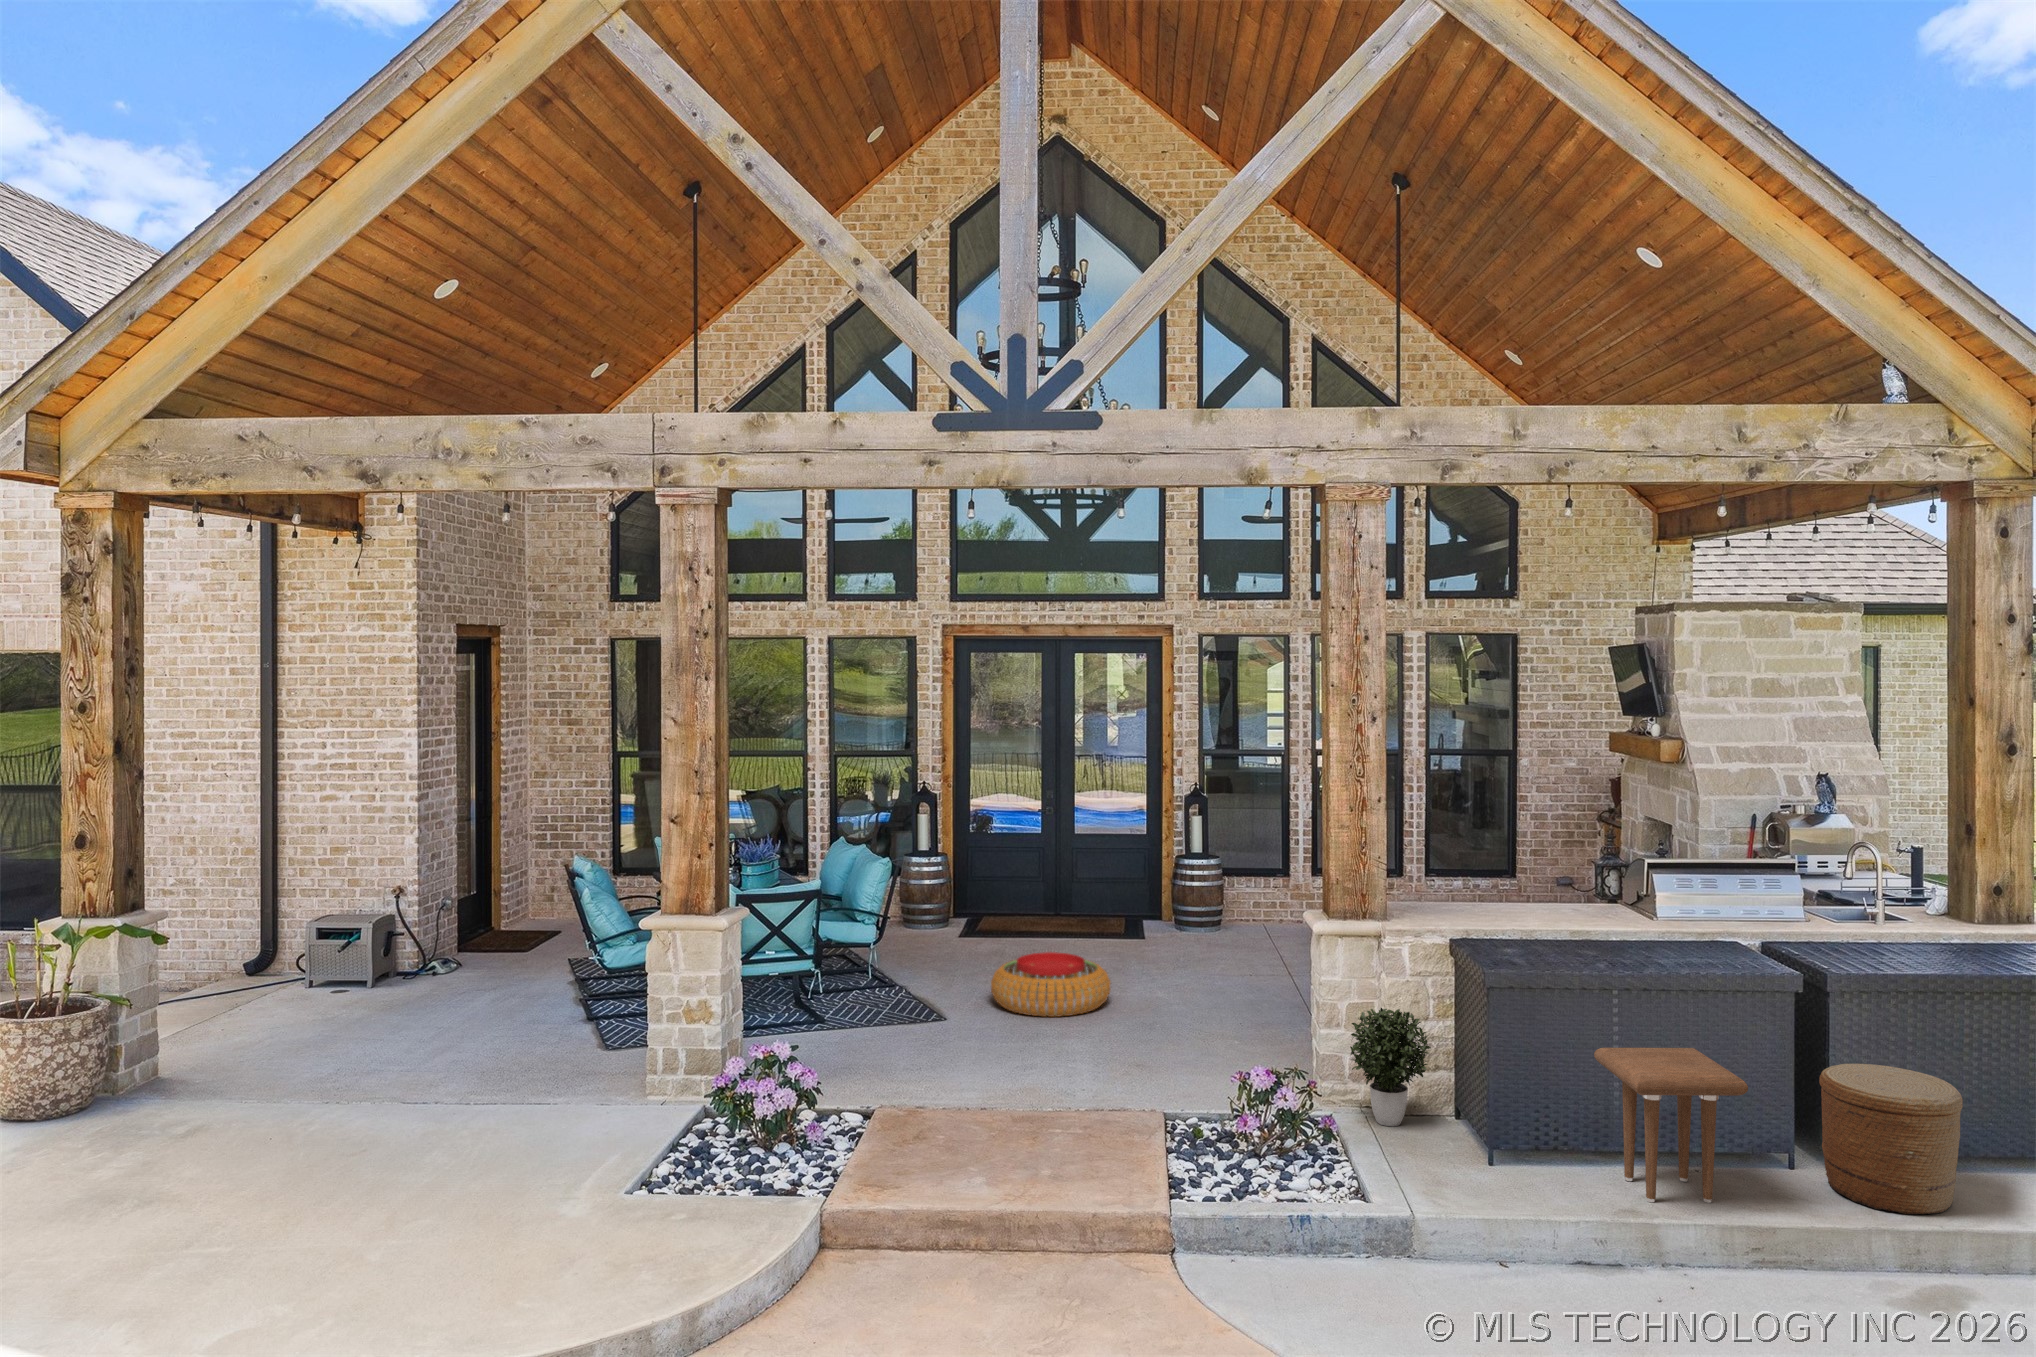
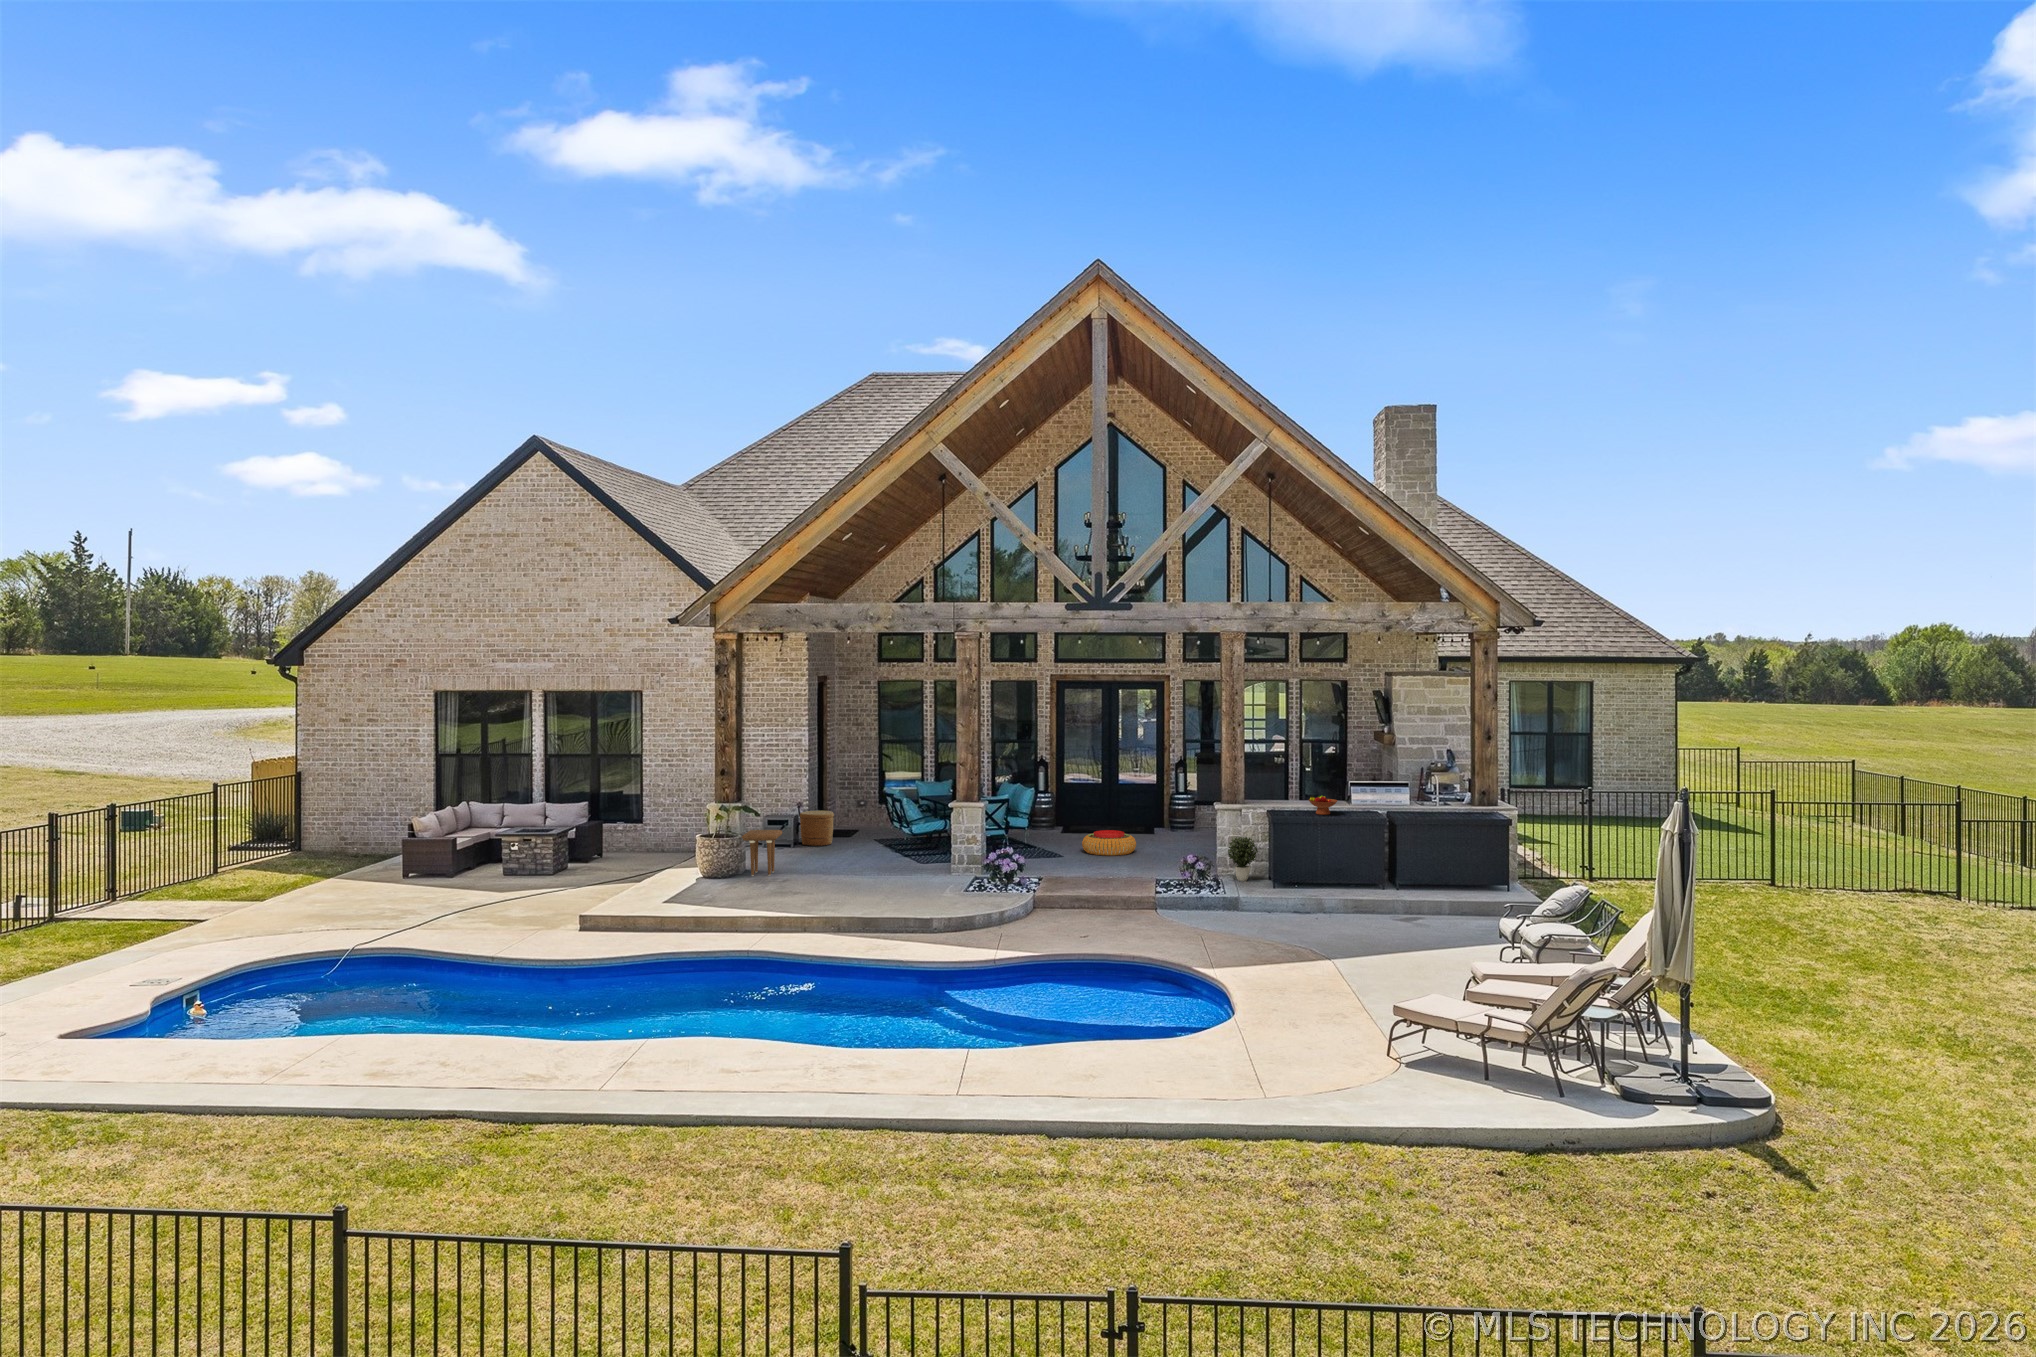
fruit bowl: none [1565,903,1647,957] -> present [1309,795,1337,815]
side table: present [1594,1048,1748,1203] -> present [742,830,783,876]
woven basket: present [1819,1064,1963,1215] -> present [800,811,834,846]

